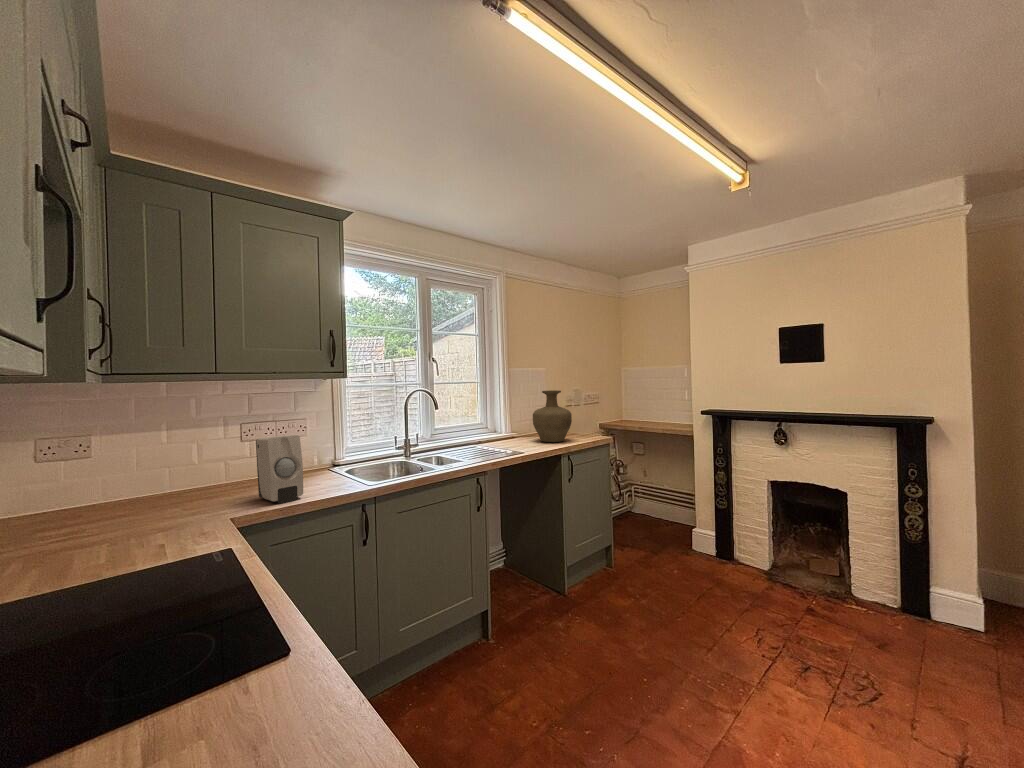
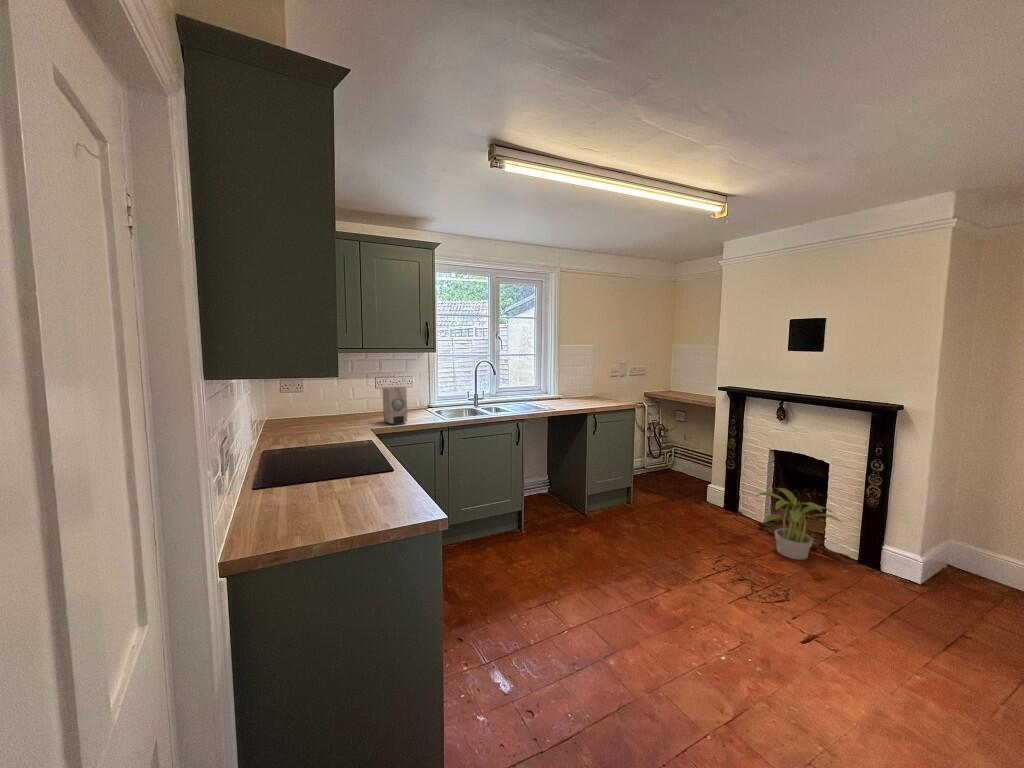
vase: present [533,390,572,442] -> none [573,364,604,404]
potted plant: none [778,528,890,620] -> present [756,488,841,560]

